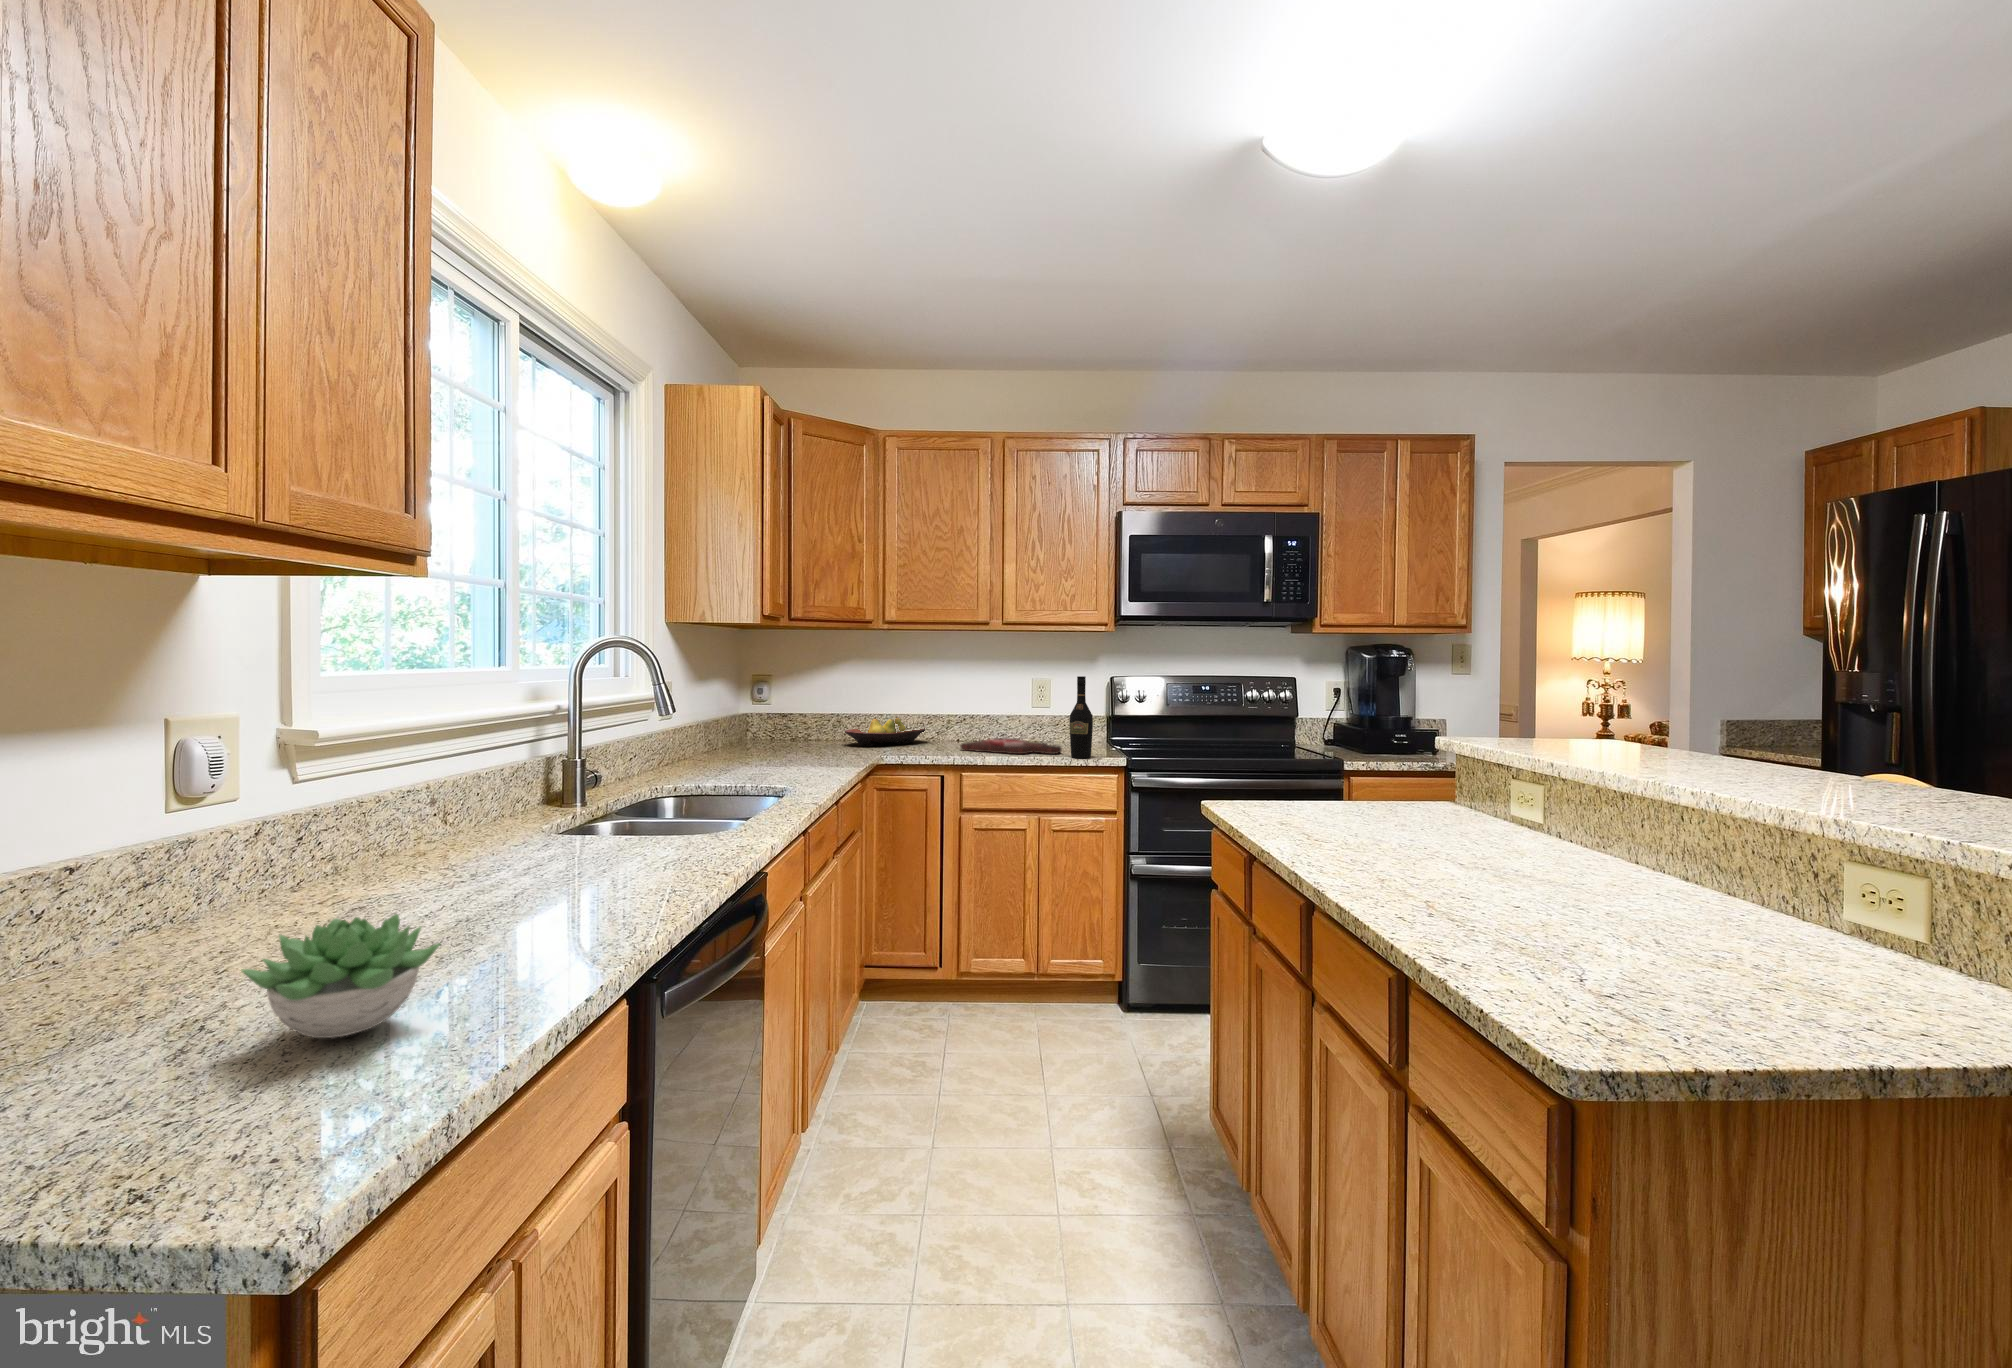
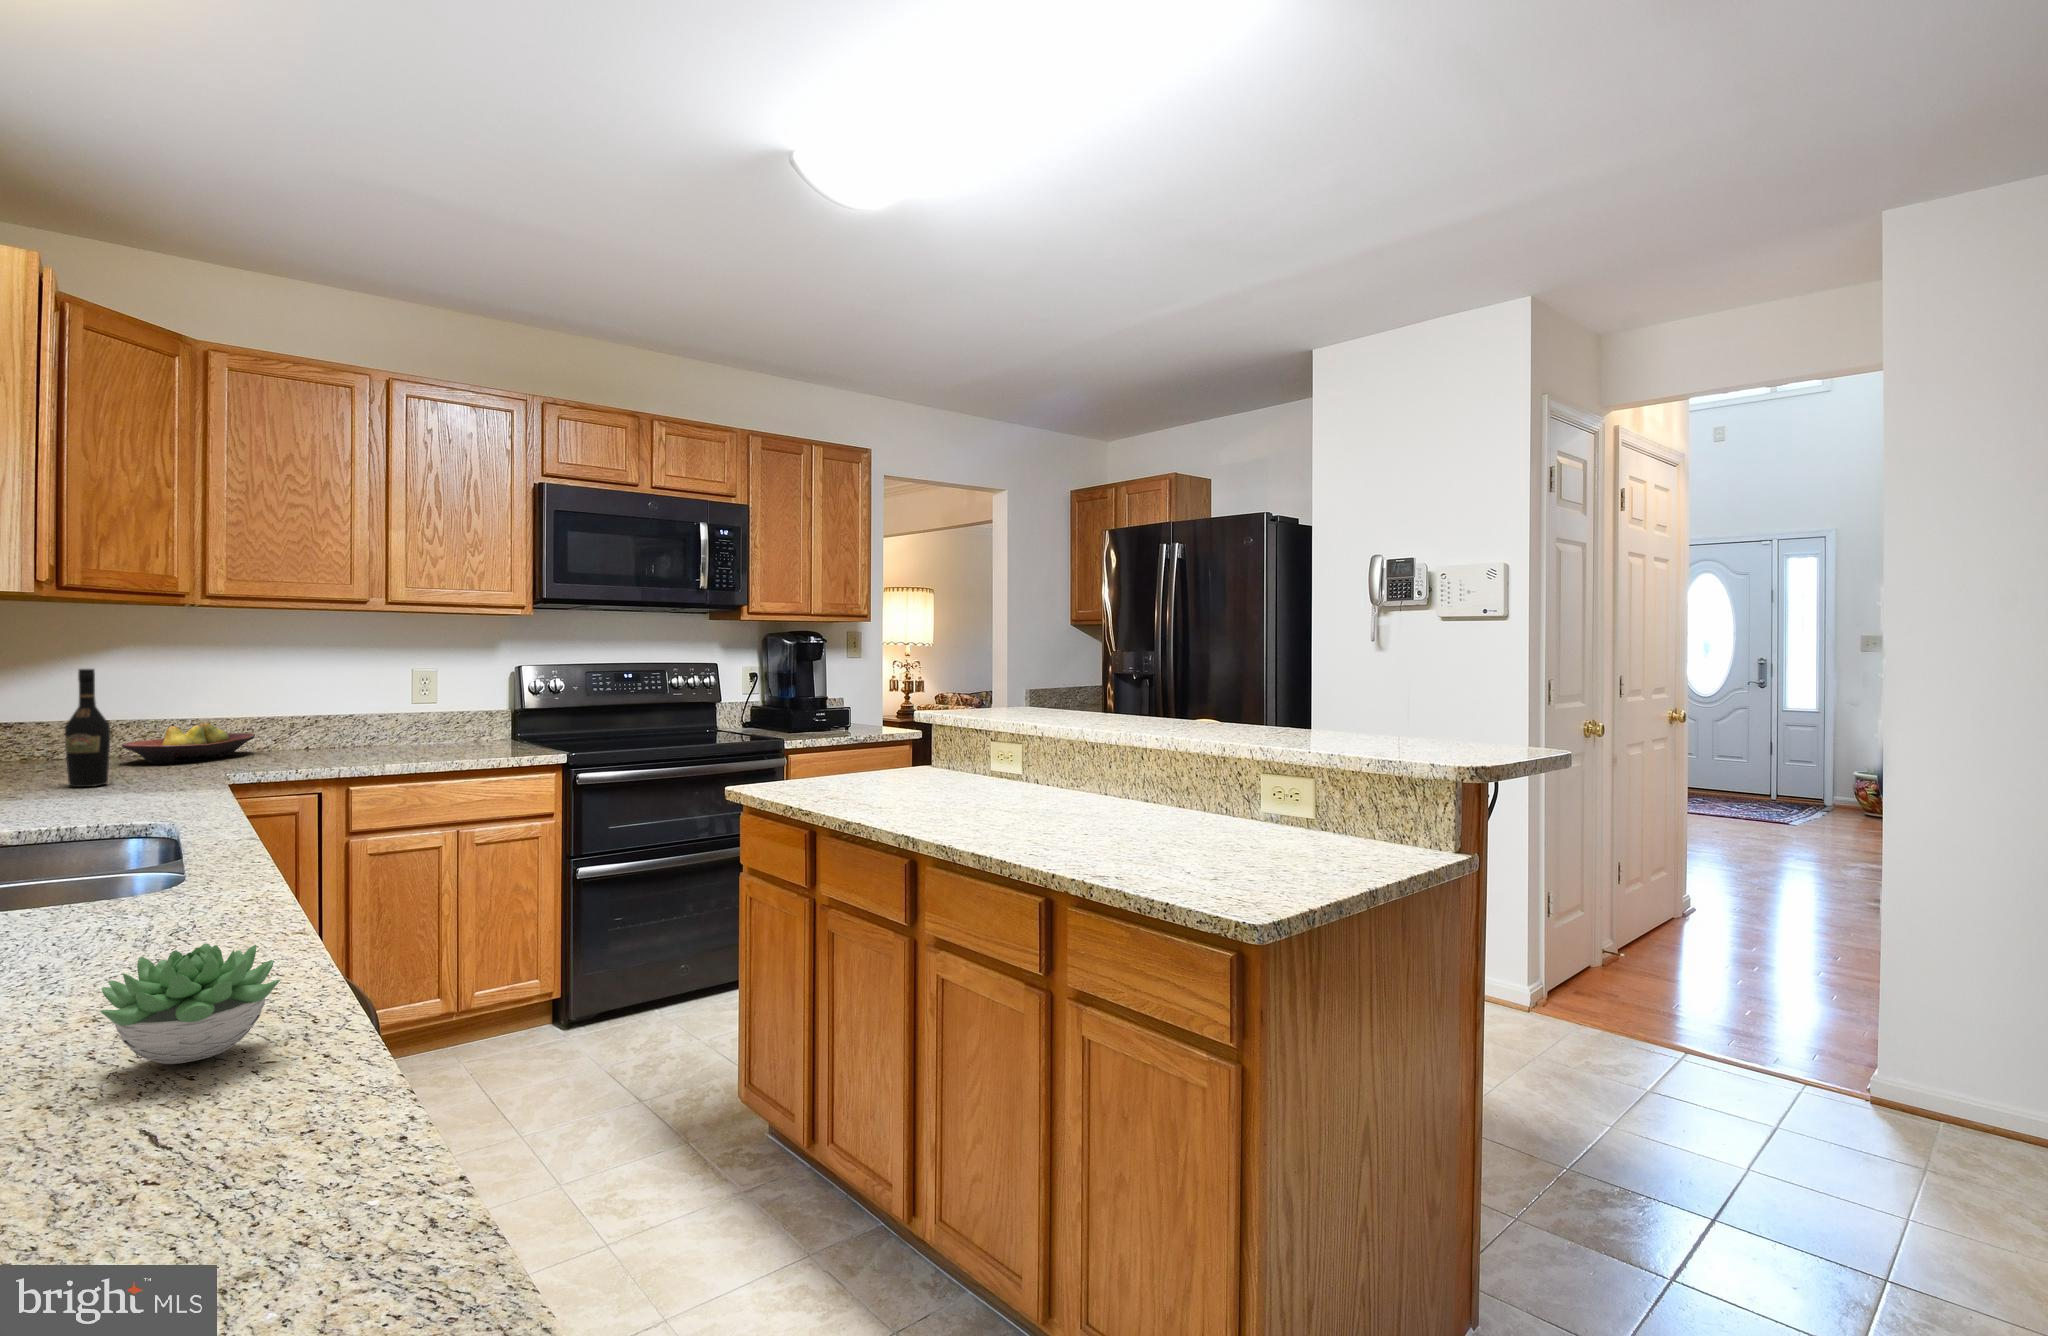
wine bottle: present [1070,676,1093,758] -> present [65,669,110,787]
cutting board: present [960,737,1062,754] -> none [325,739,472,760]

